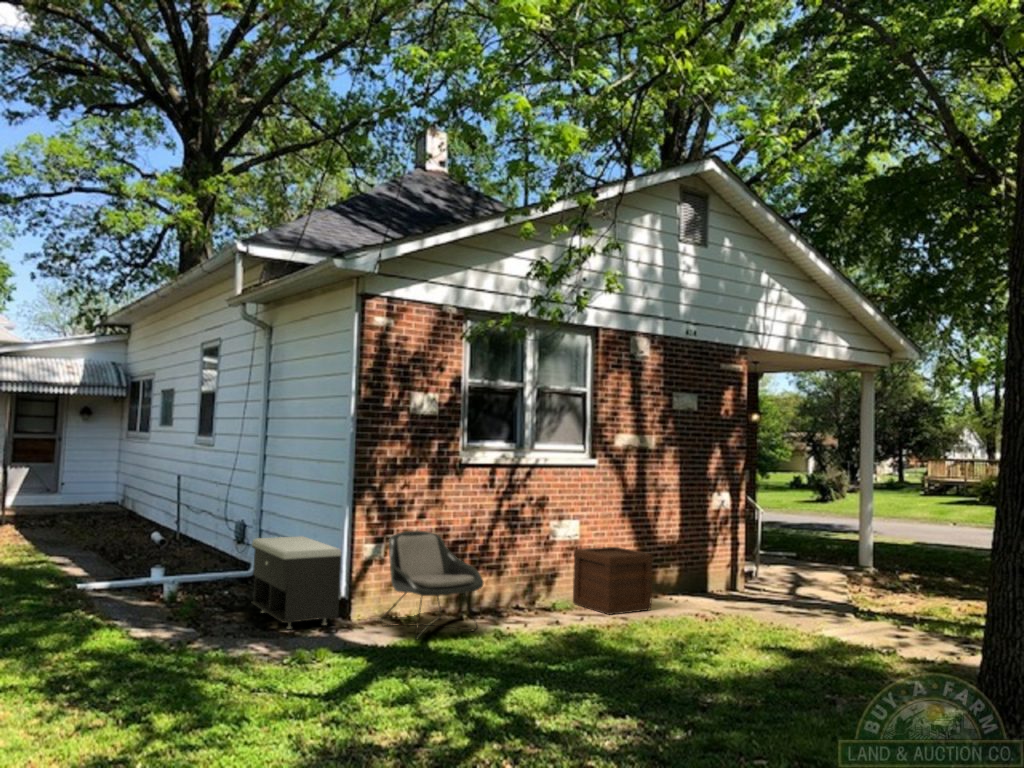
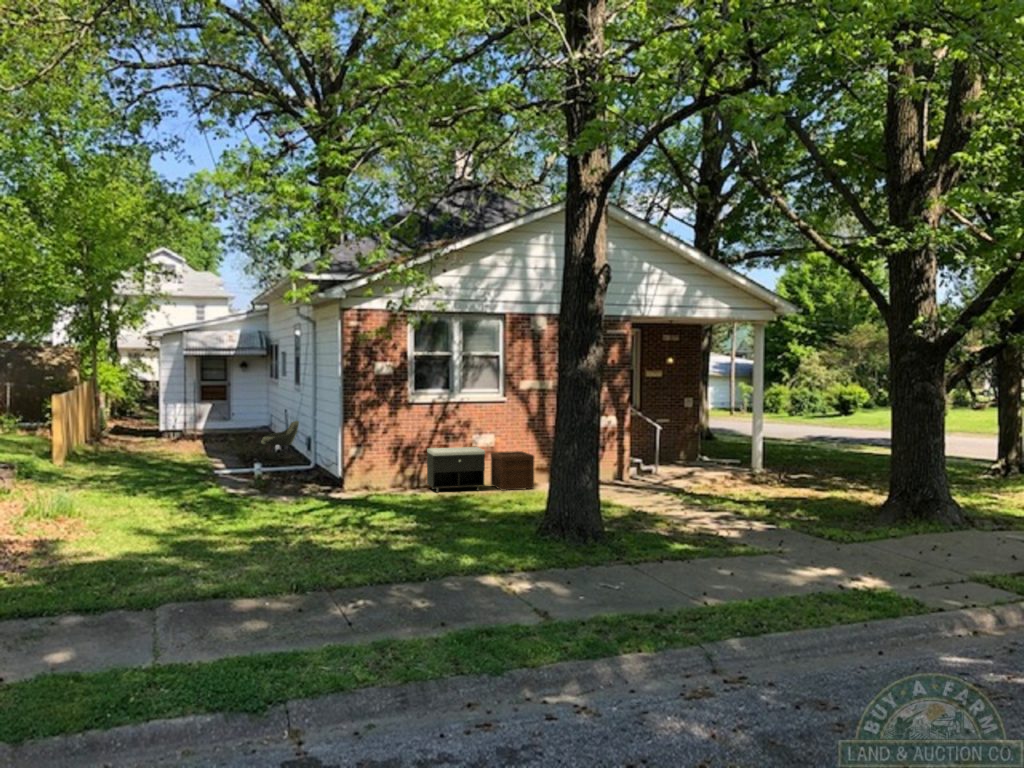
lounge chair: present [380,530,484,640] -> present [261,421,299,463]
storage bench: present [252,536,341,629] -> present [427,447,485,492]

